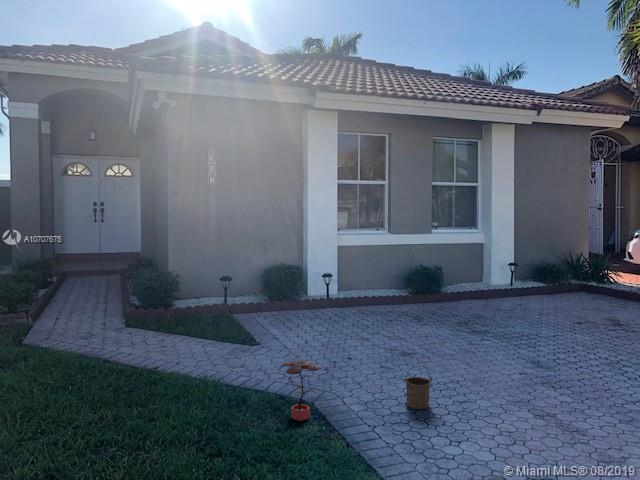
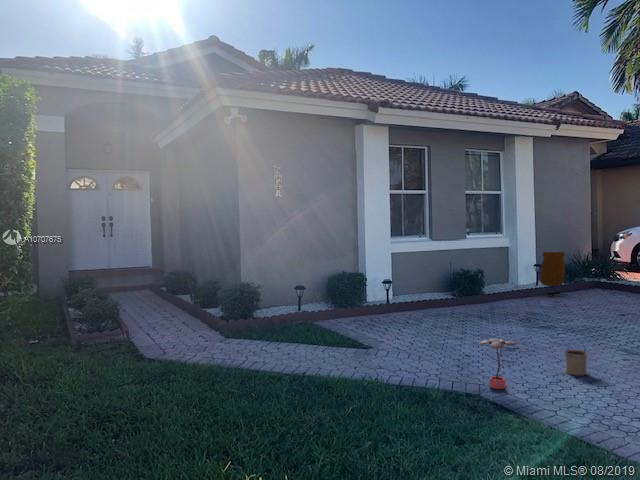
lounge chair: none [506,251,539,301] -> present [538,252,567,297]

